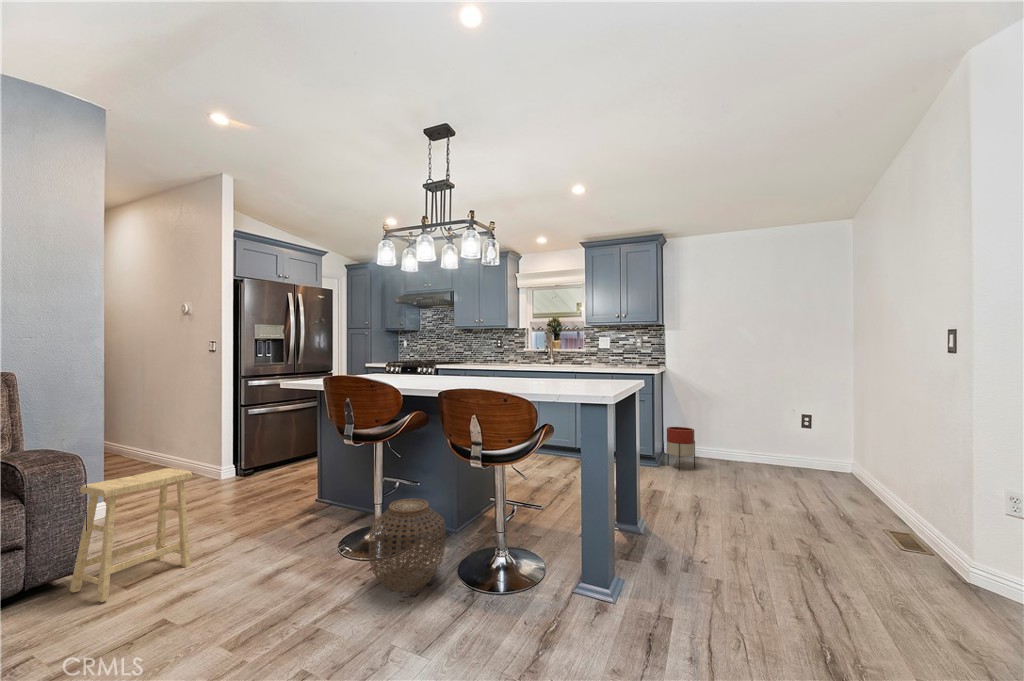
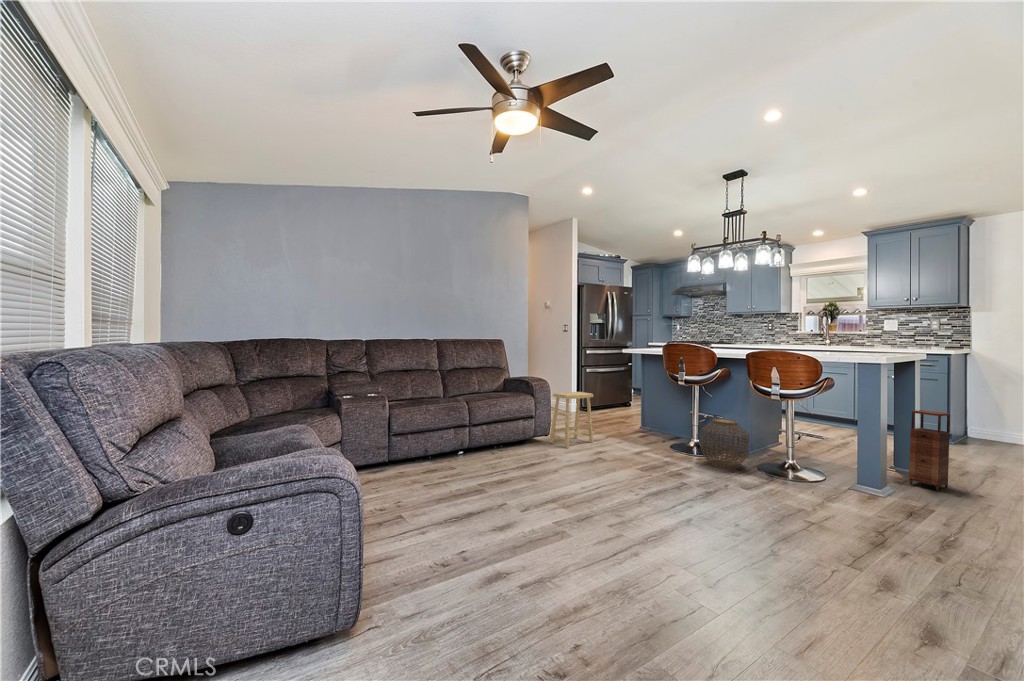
planter: present [667,427,695,471] -> none [965,407,1004,450]
storage cabinet: none [639,455,676,567] -> present [909,410,950,491]

